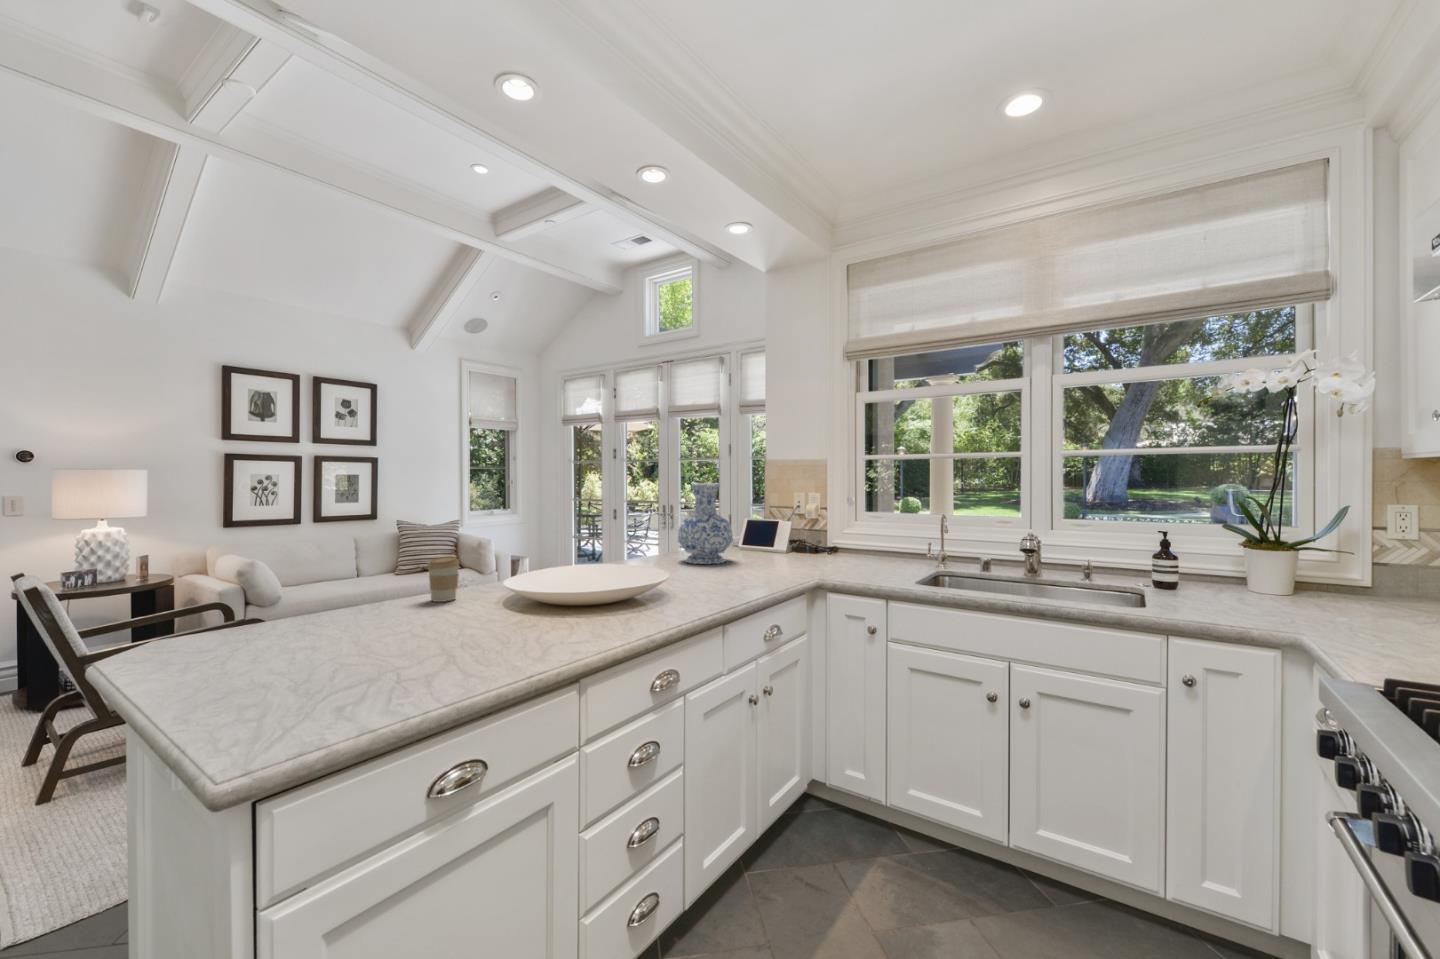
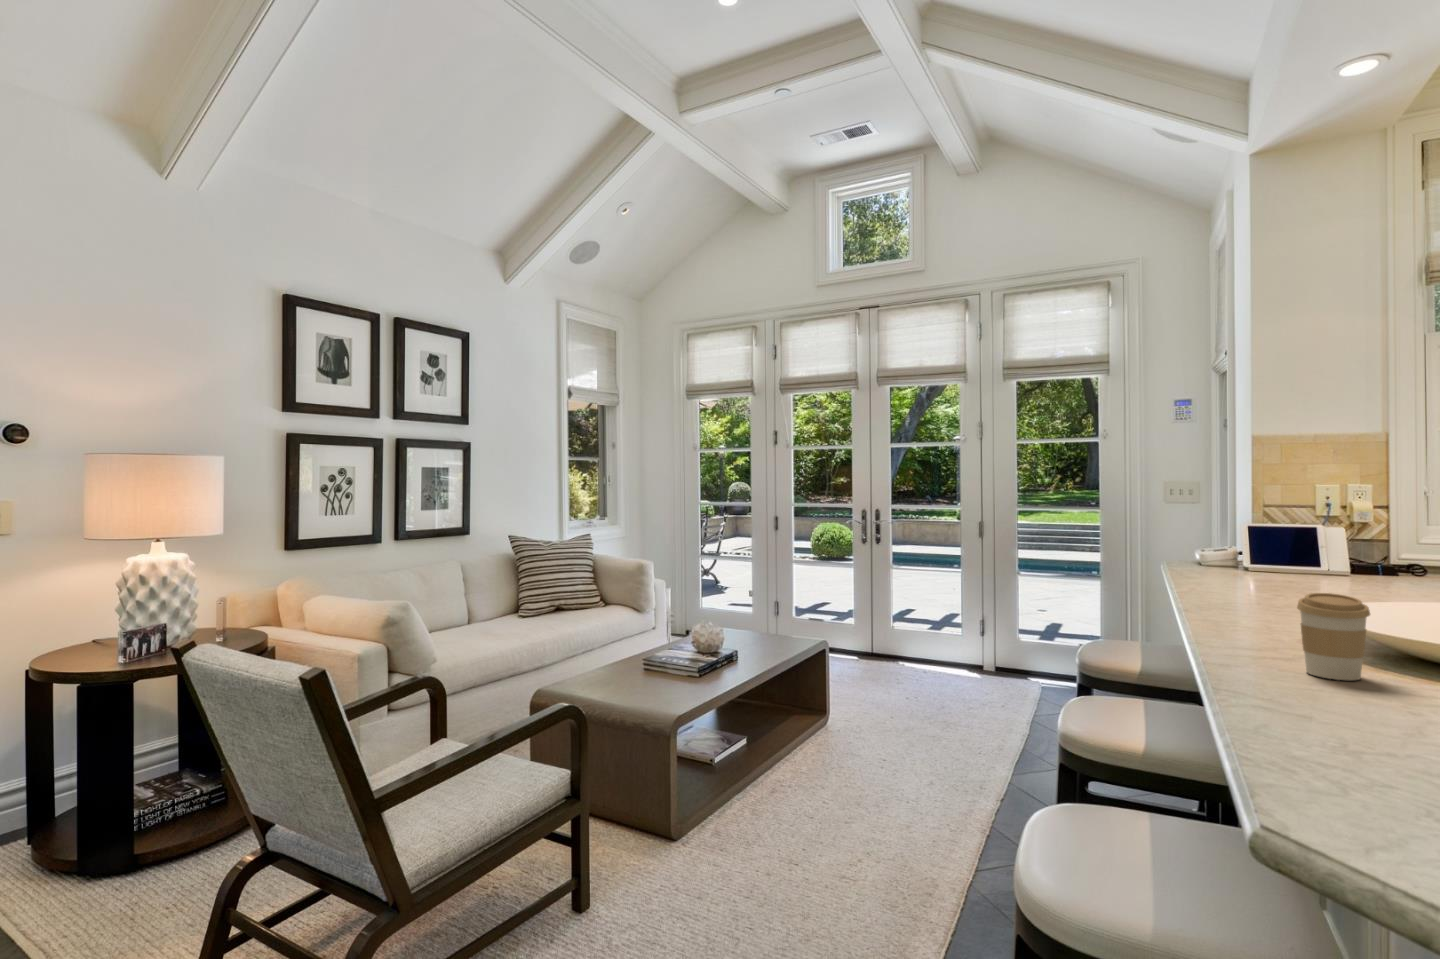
vase: present [678,483,733,564] -> none [1271,466,1384,594]

